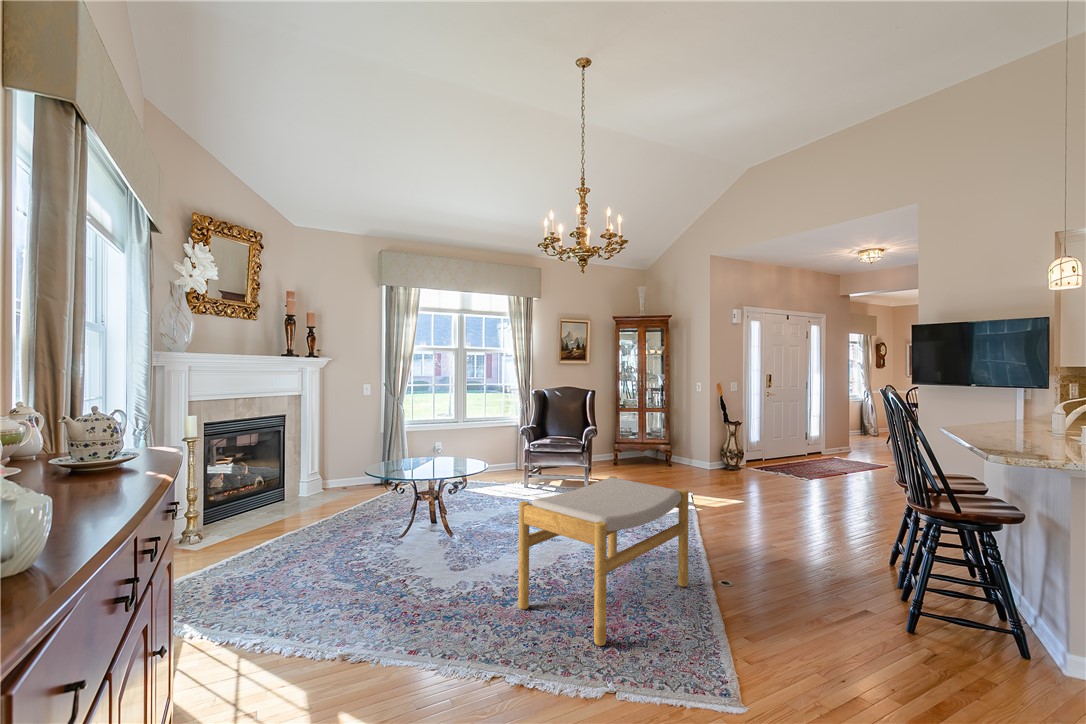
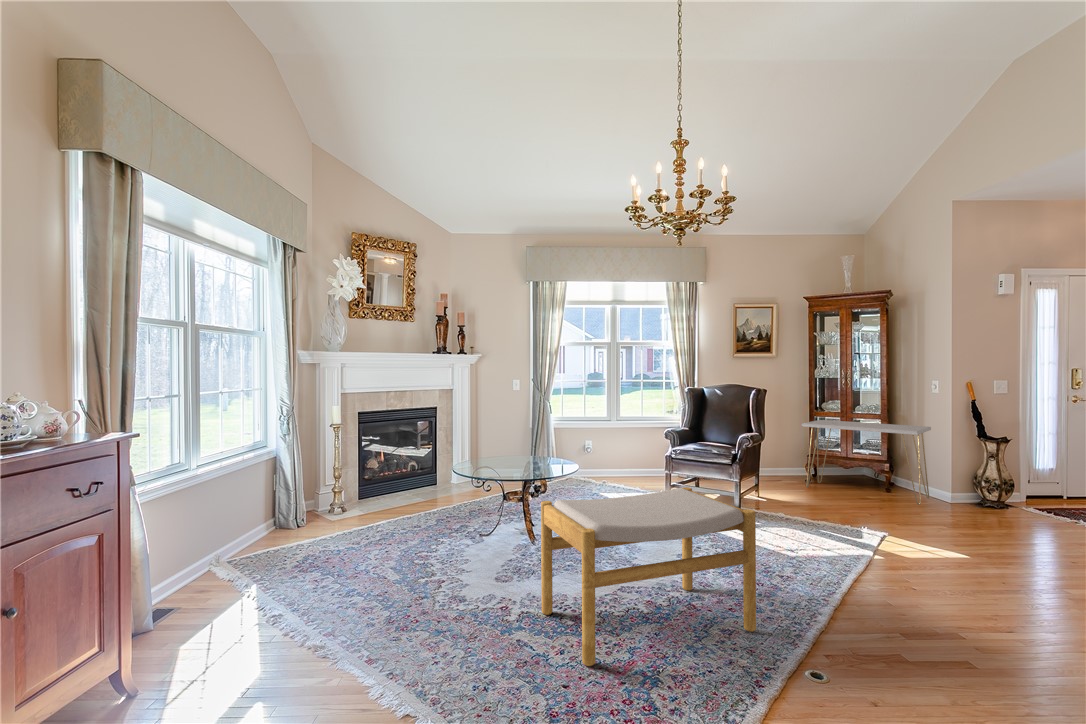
console table: none [615,413,697,473] -> present [802,420,931,505]

